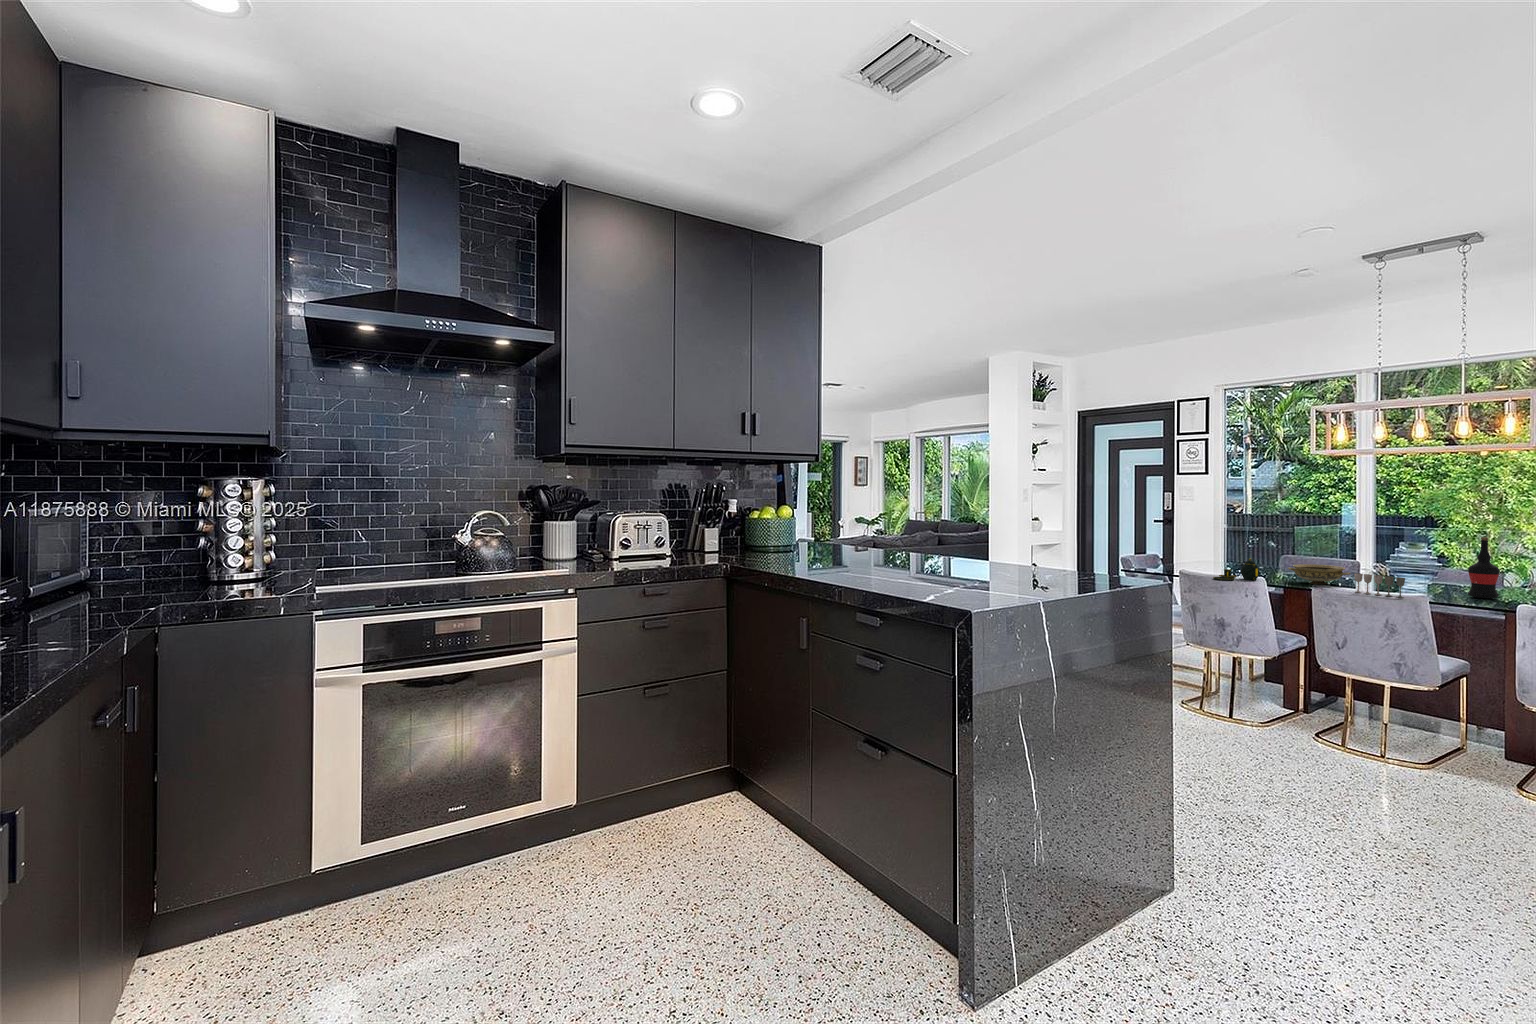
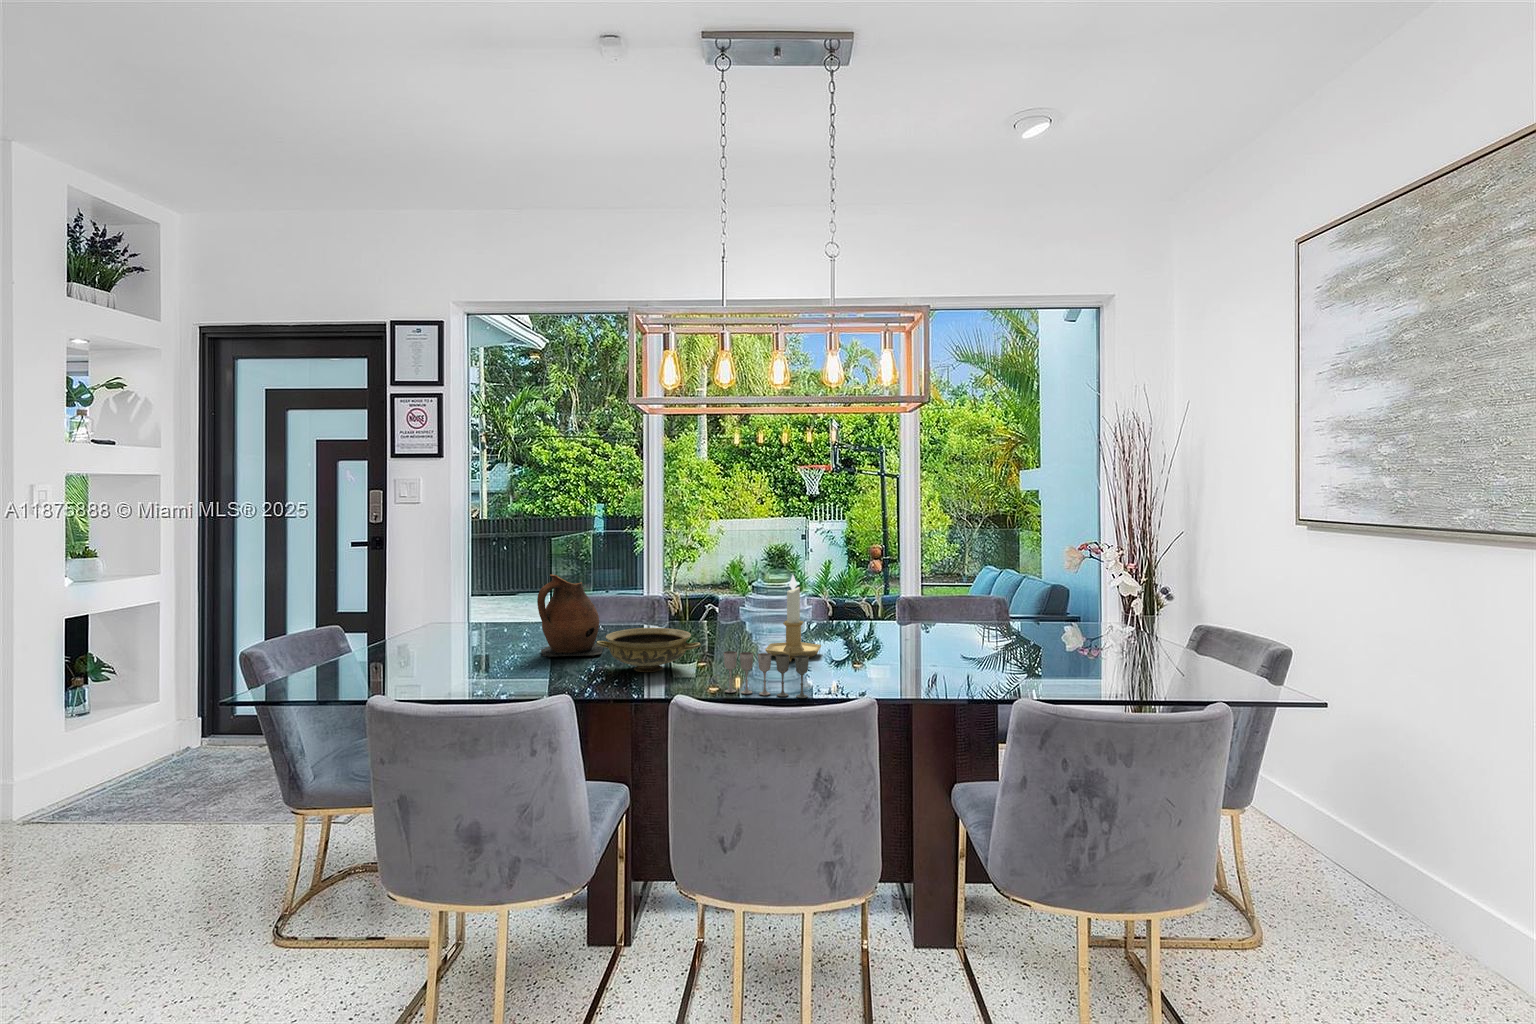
ceramic pitcher: none [1257,536,1299,578] -> present [537,575,603,657]
wine bottle: present [1468,537,1500,598] -> none [869,563,908,673]
candlestick: none [1402,542,1448,590] -> present [765,575,821,662]
teapot: present [1213,559,1259,581] -> none [457,630,547,691]

